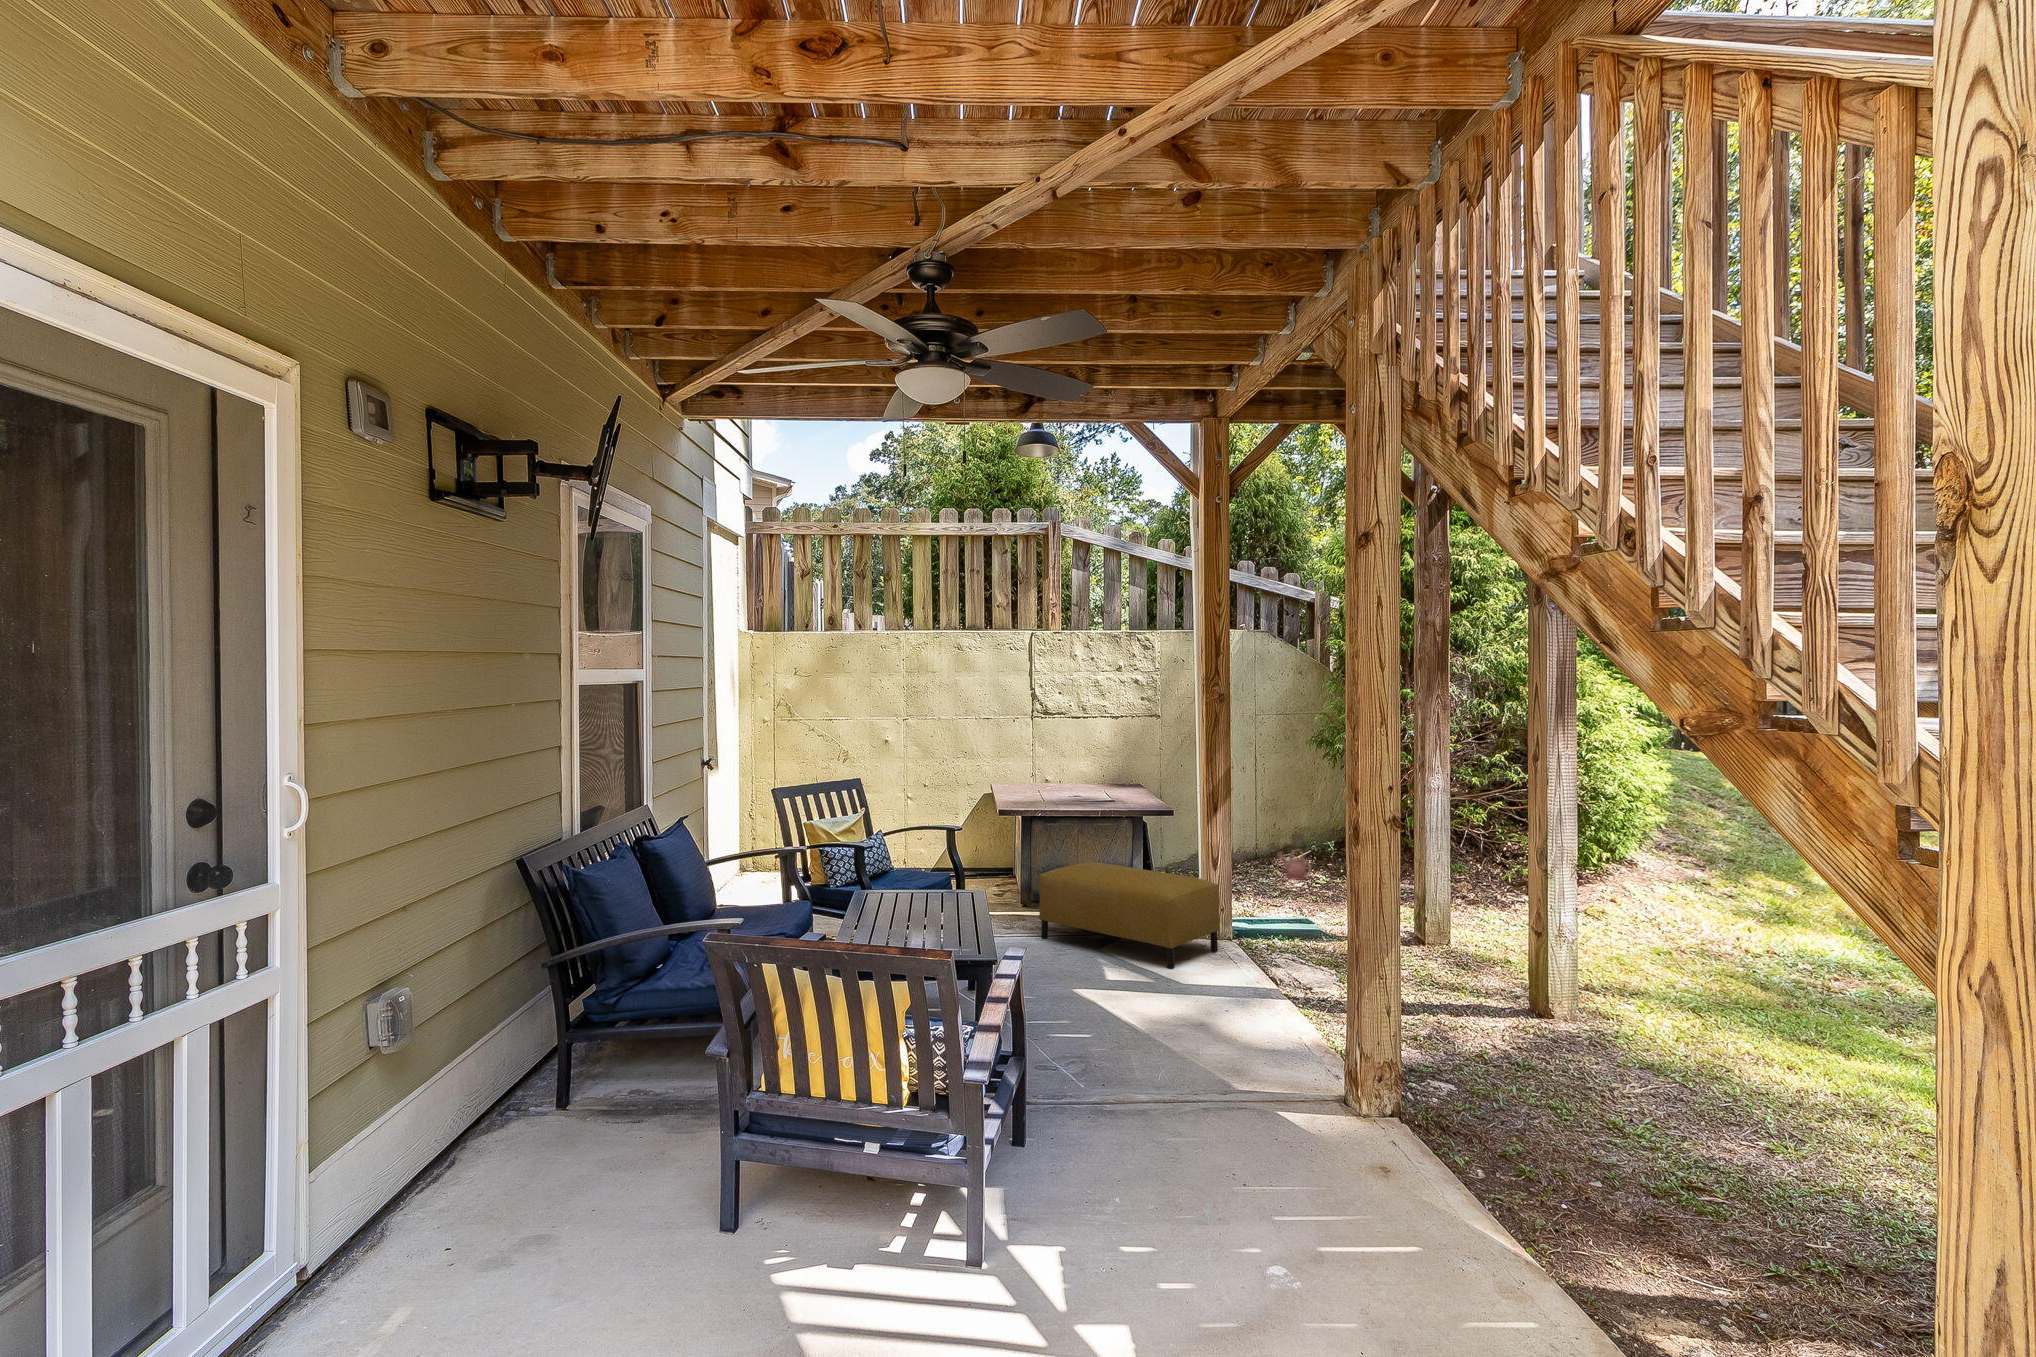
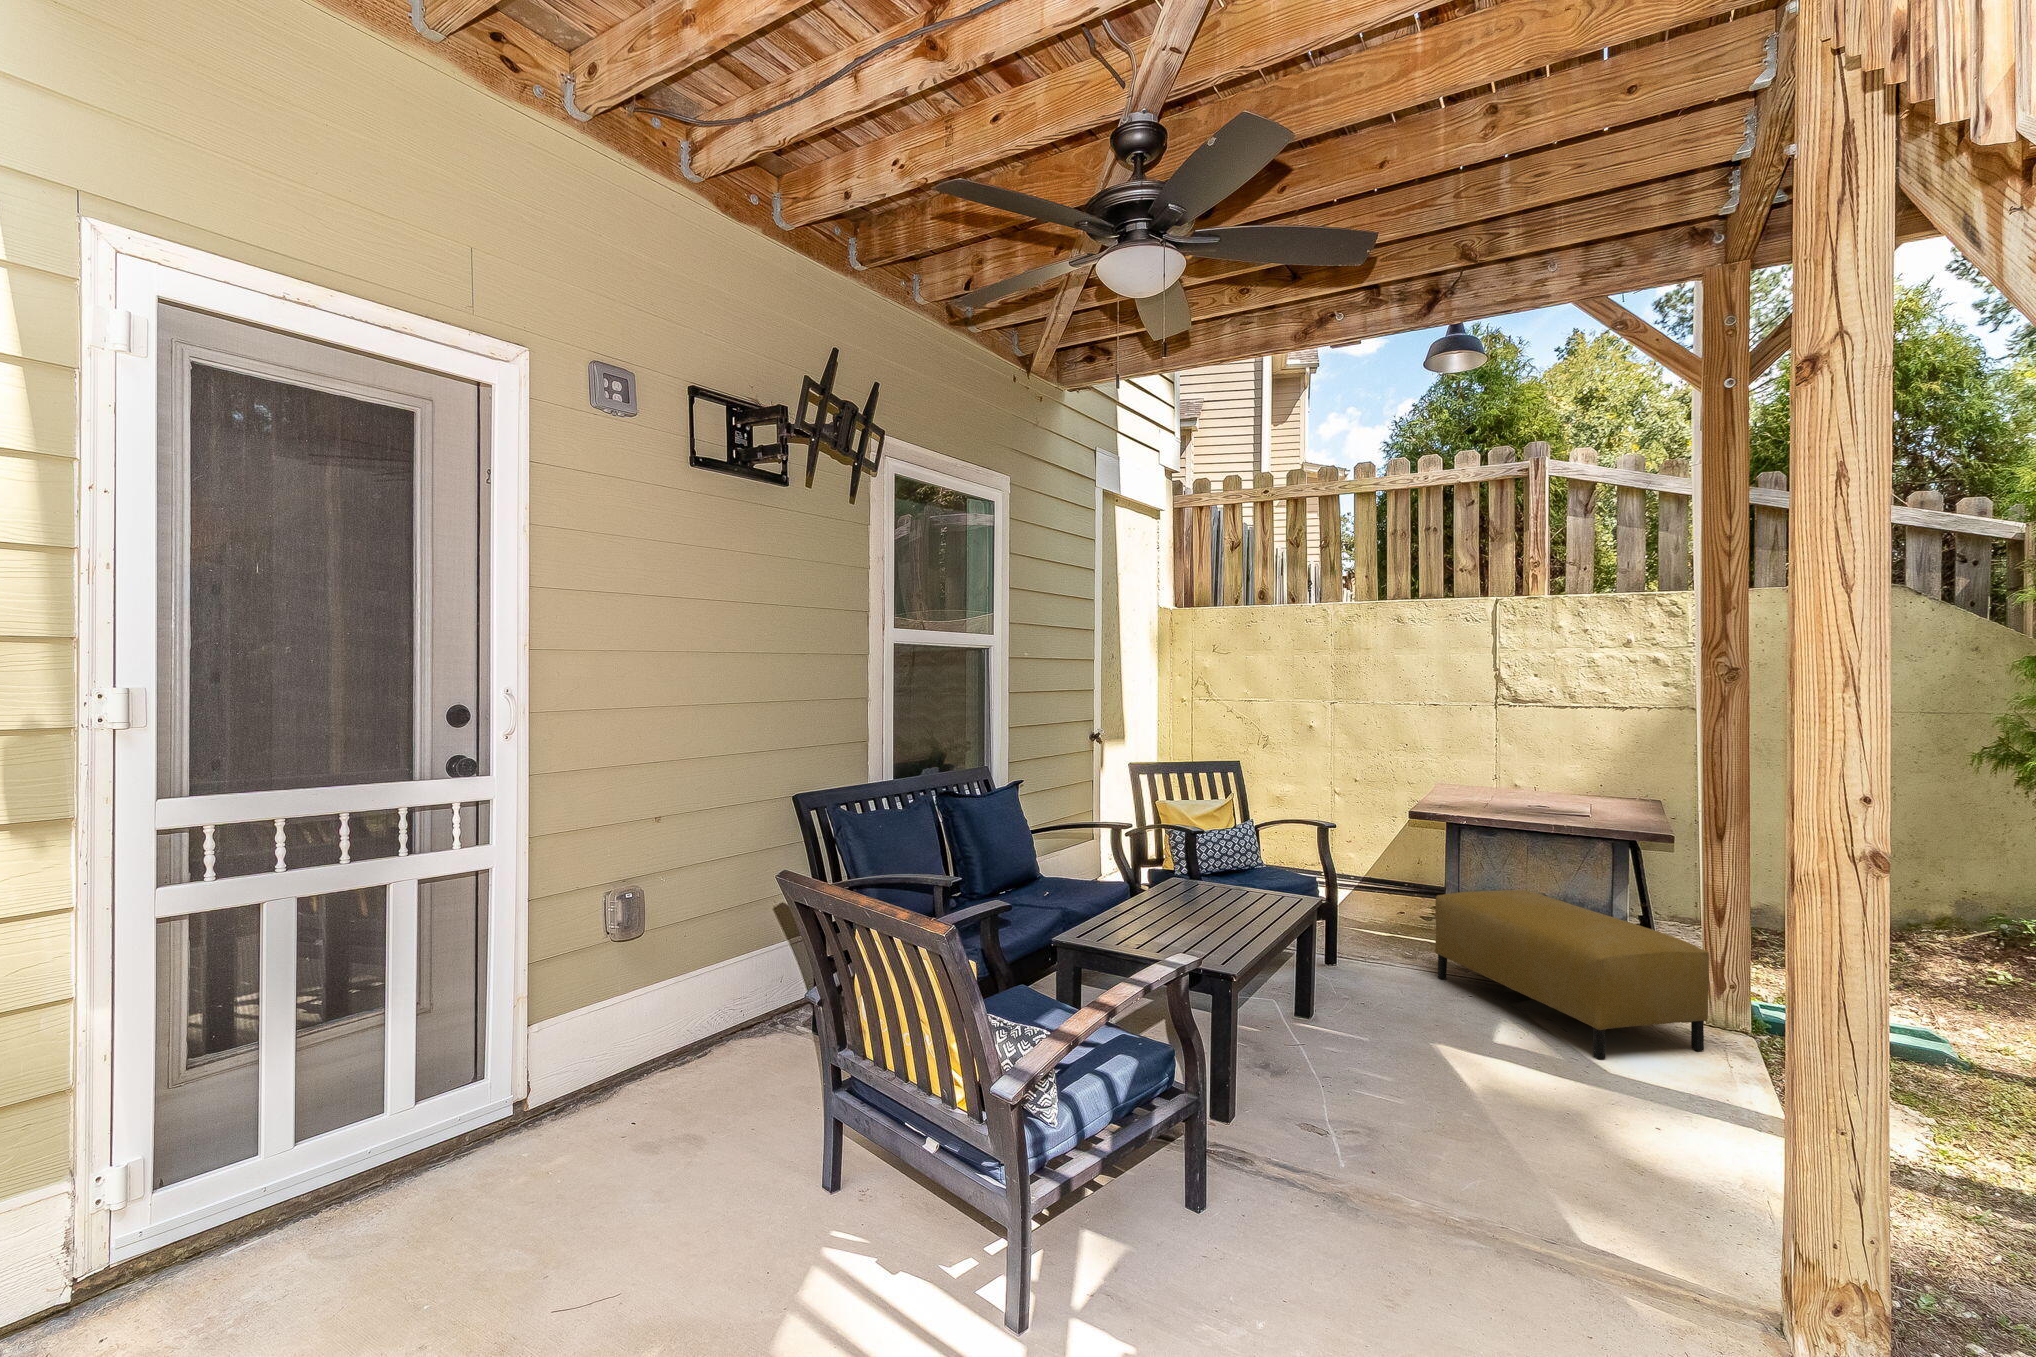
watering can: present [1277,850,1311,880] -> none [1917,923,1984,972]

